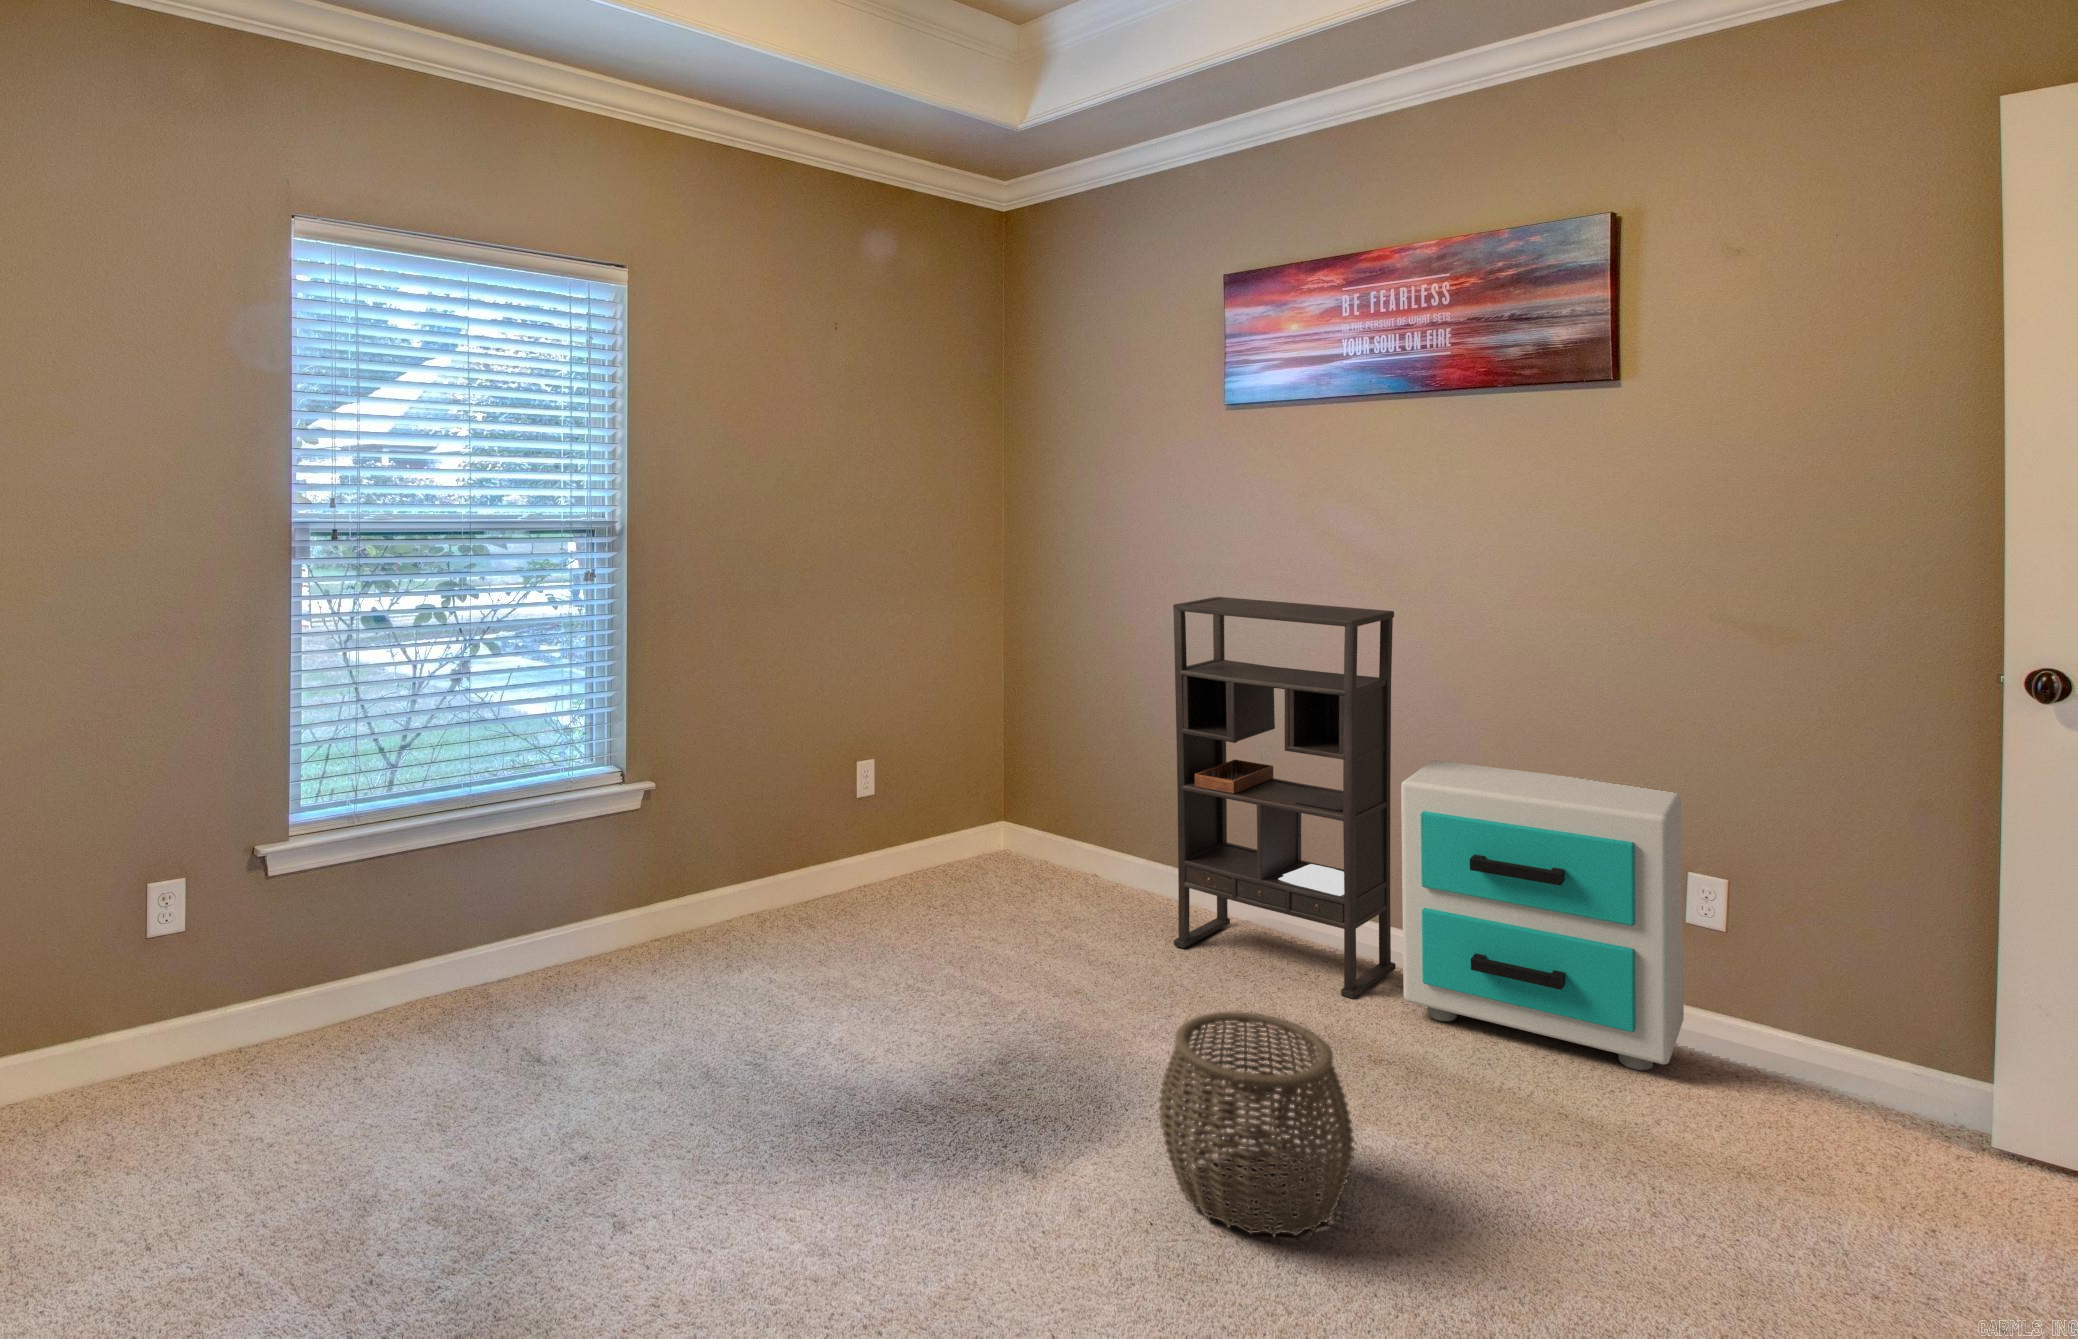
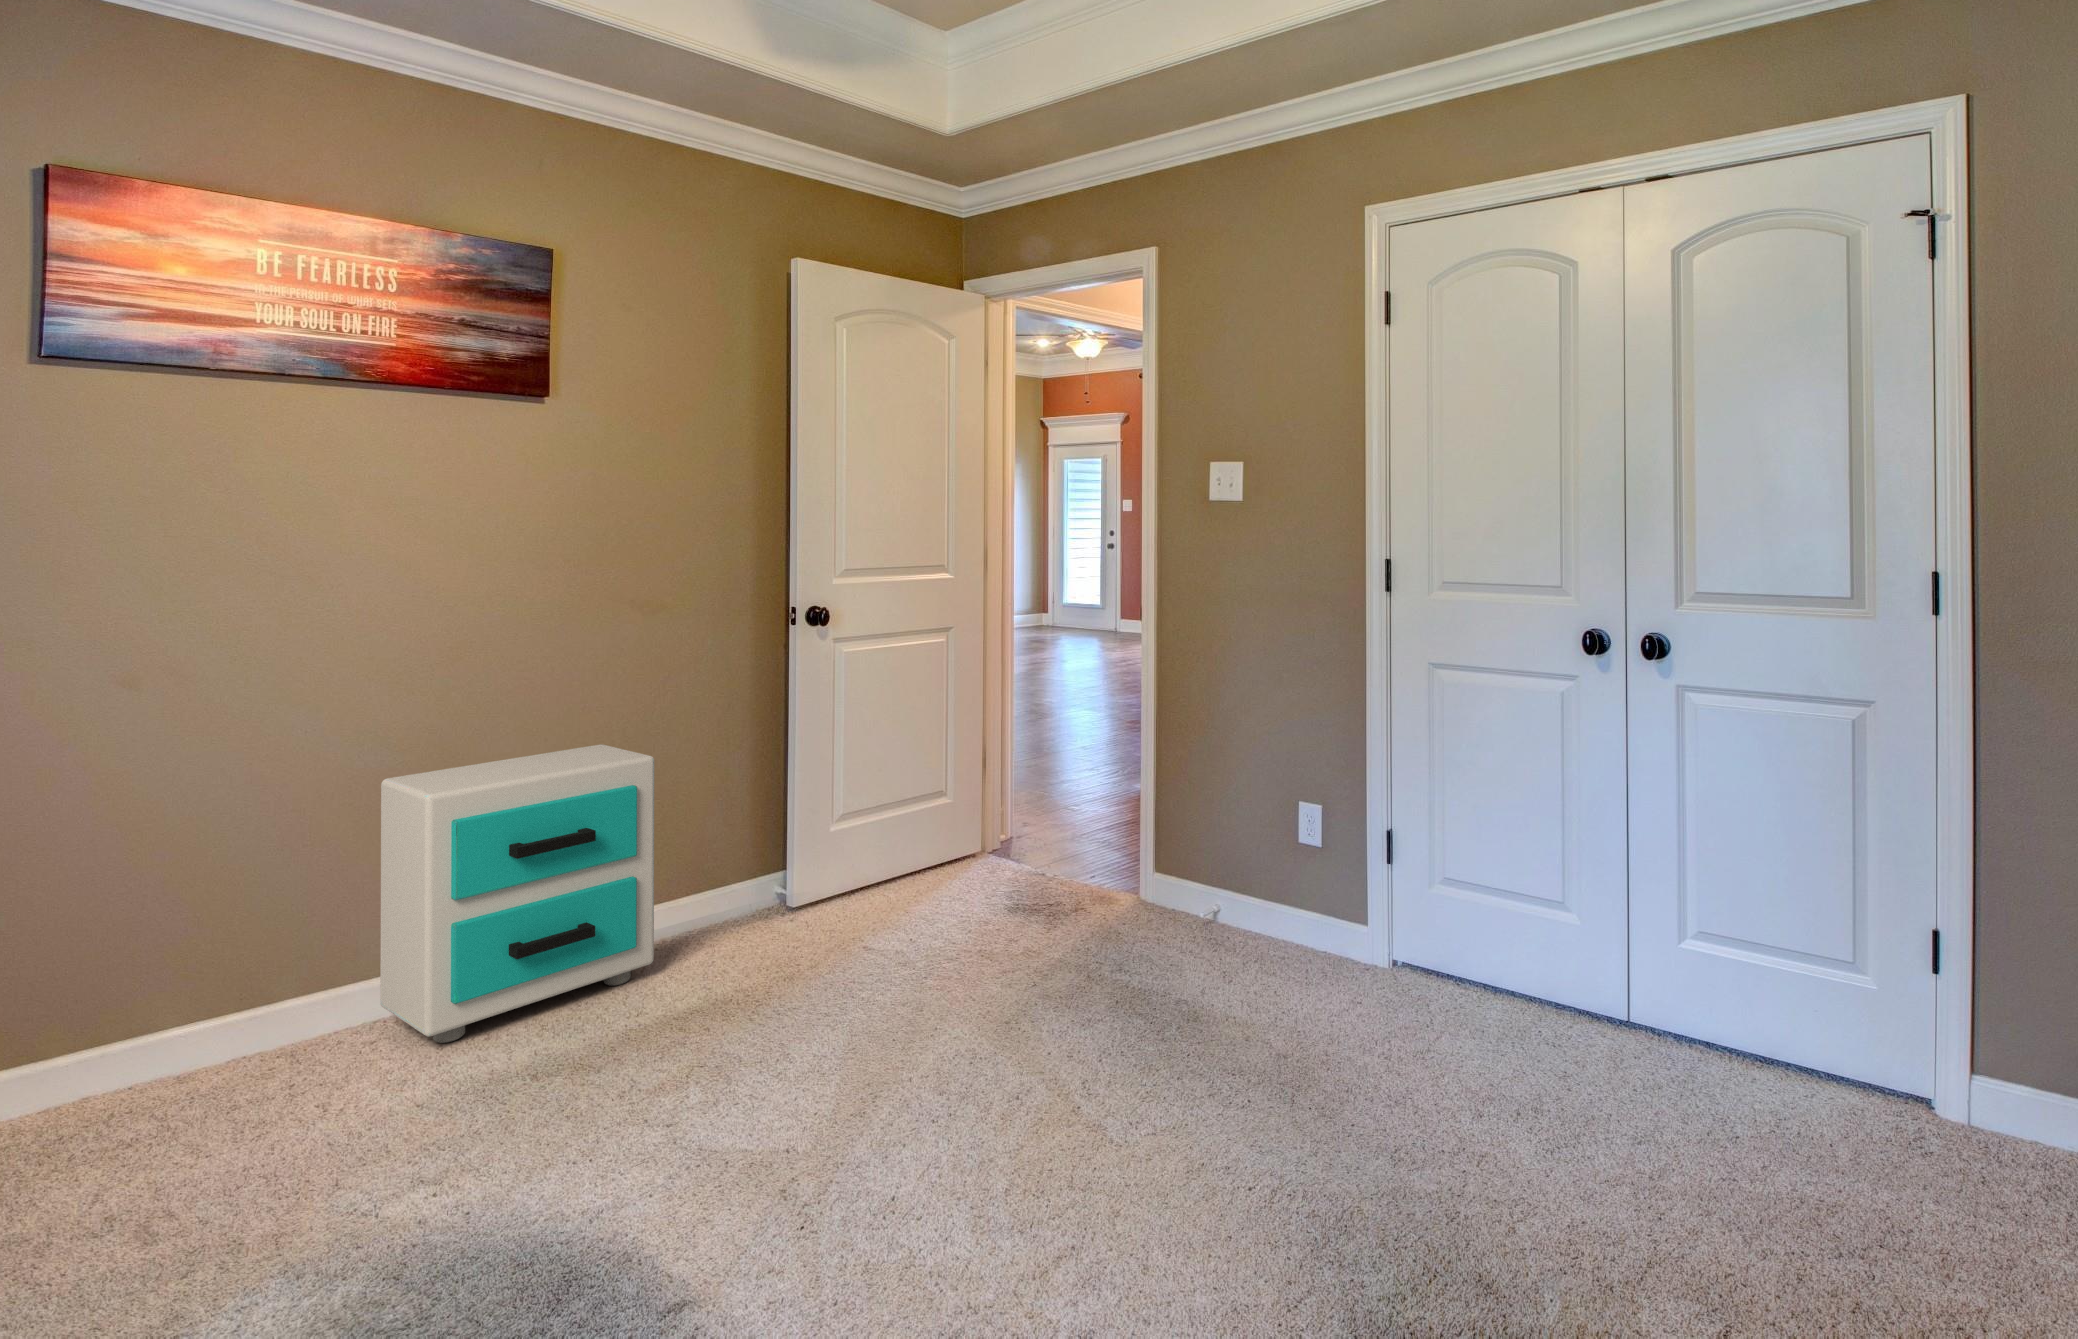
bookshelf: present [1173,597,1396,999] -> none [8,623,354,1176]
woven basket: present [1158,1011,1354,1237] -> none [528,1014,745,1263]

